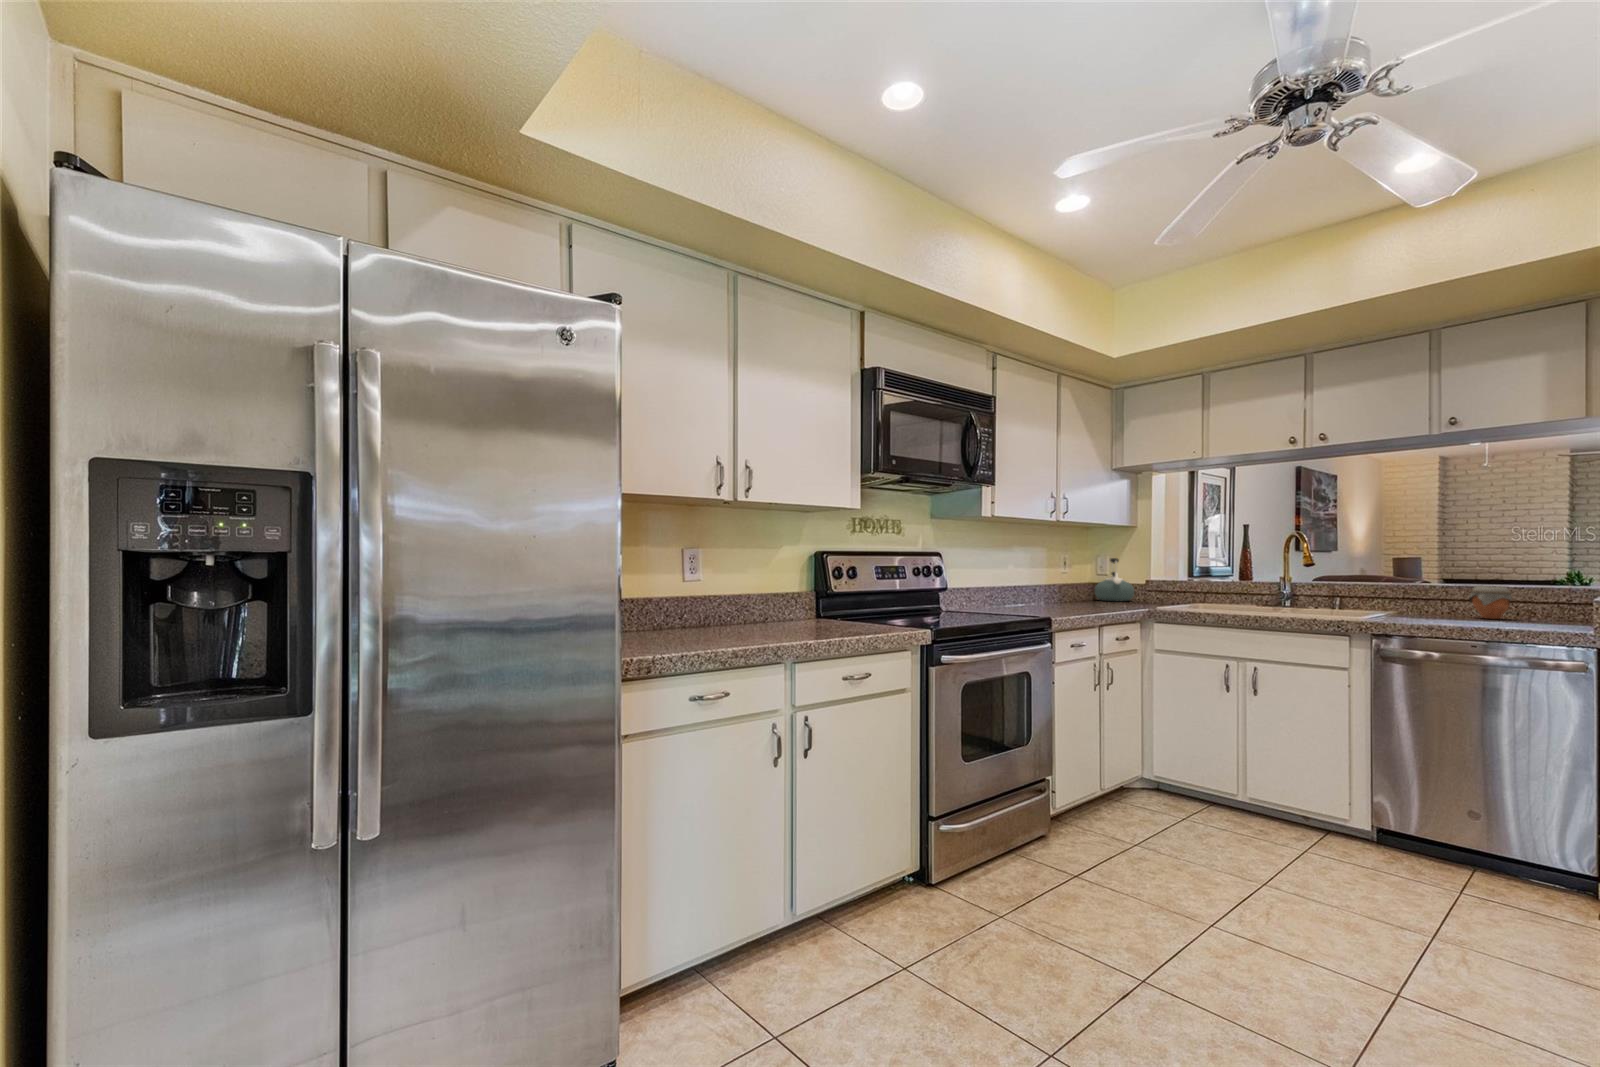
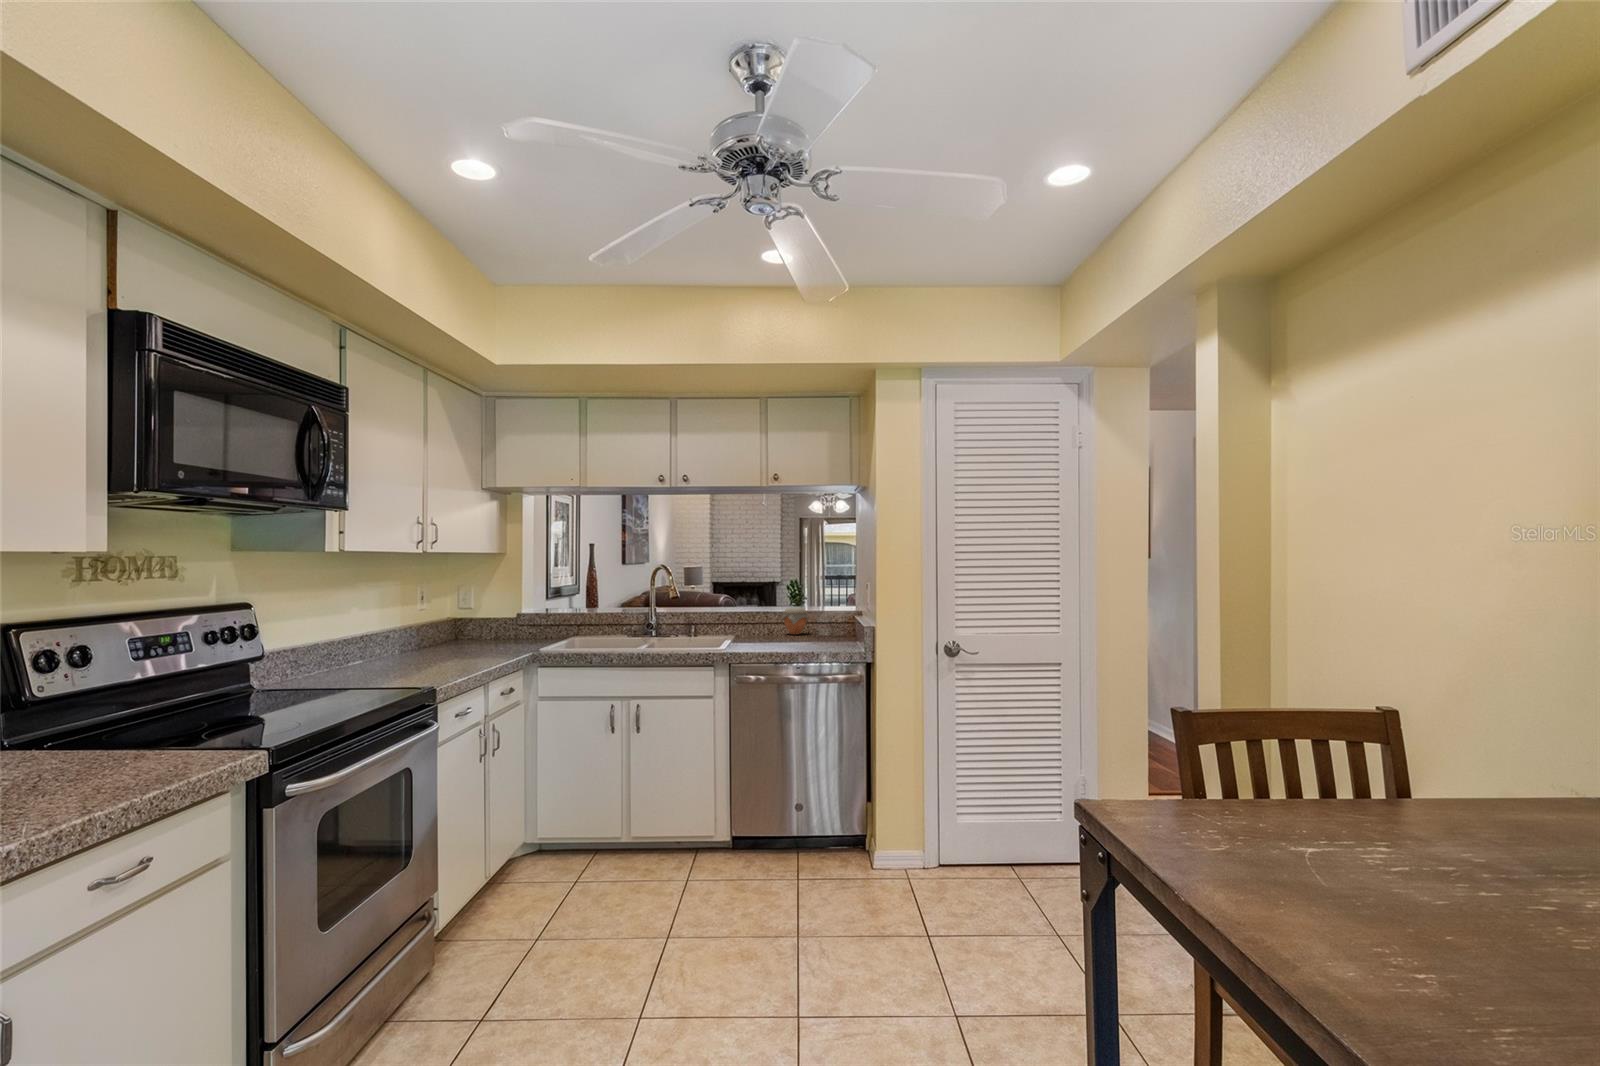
kettle: present [1095,558,1134,601] -> none [458,592,504,643]

